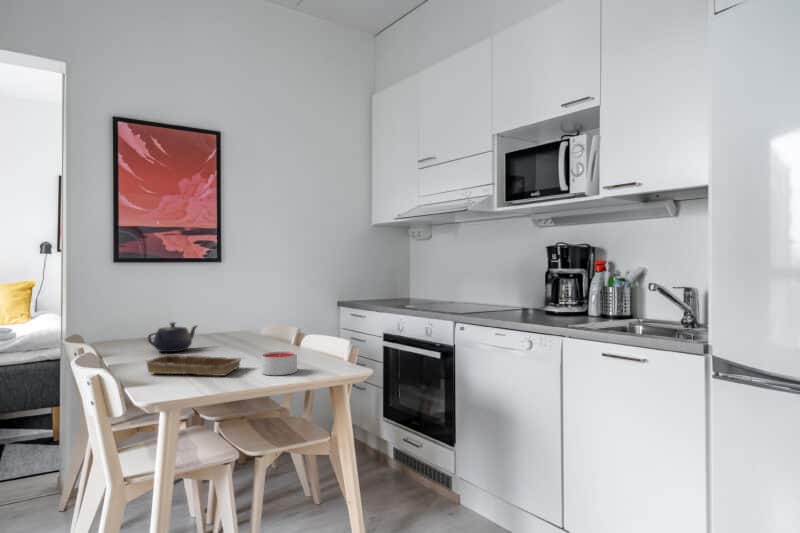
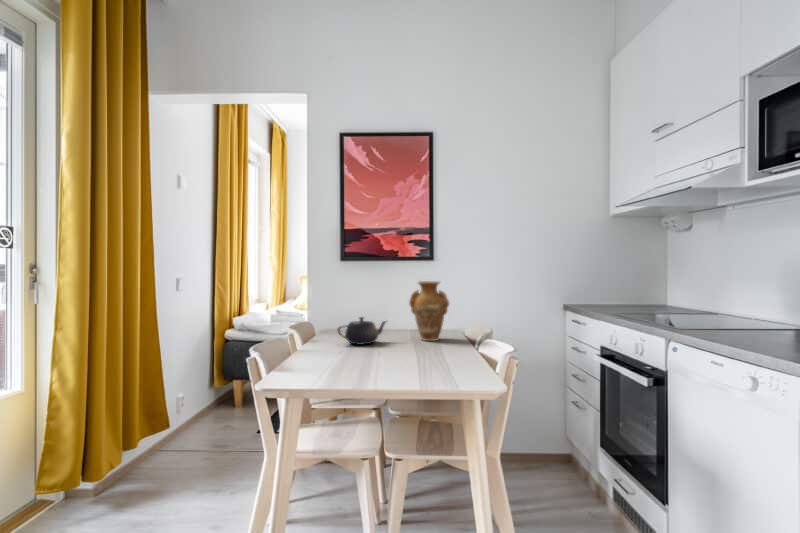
vase: none [218,283,262,343] -> present [409,281,449,341]
candle: present [262,352,297,375] -> none [388,357,425,384]
tray: present [146,354,242,376] -> none [299,348,387,376]

